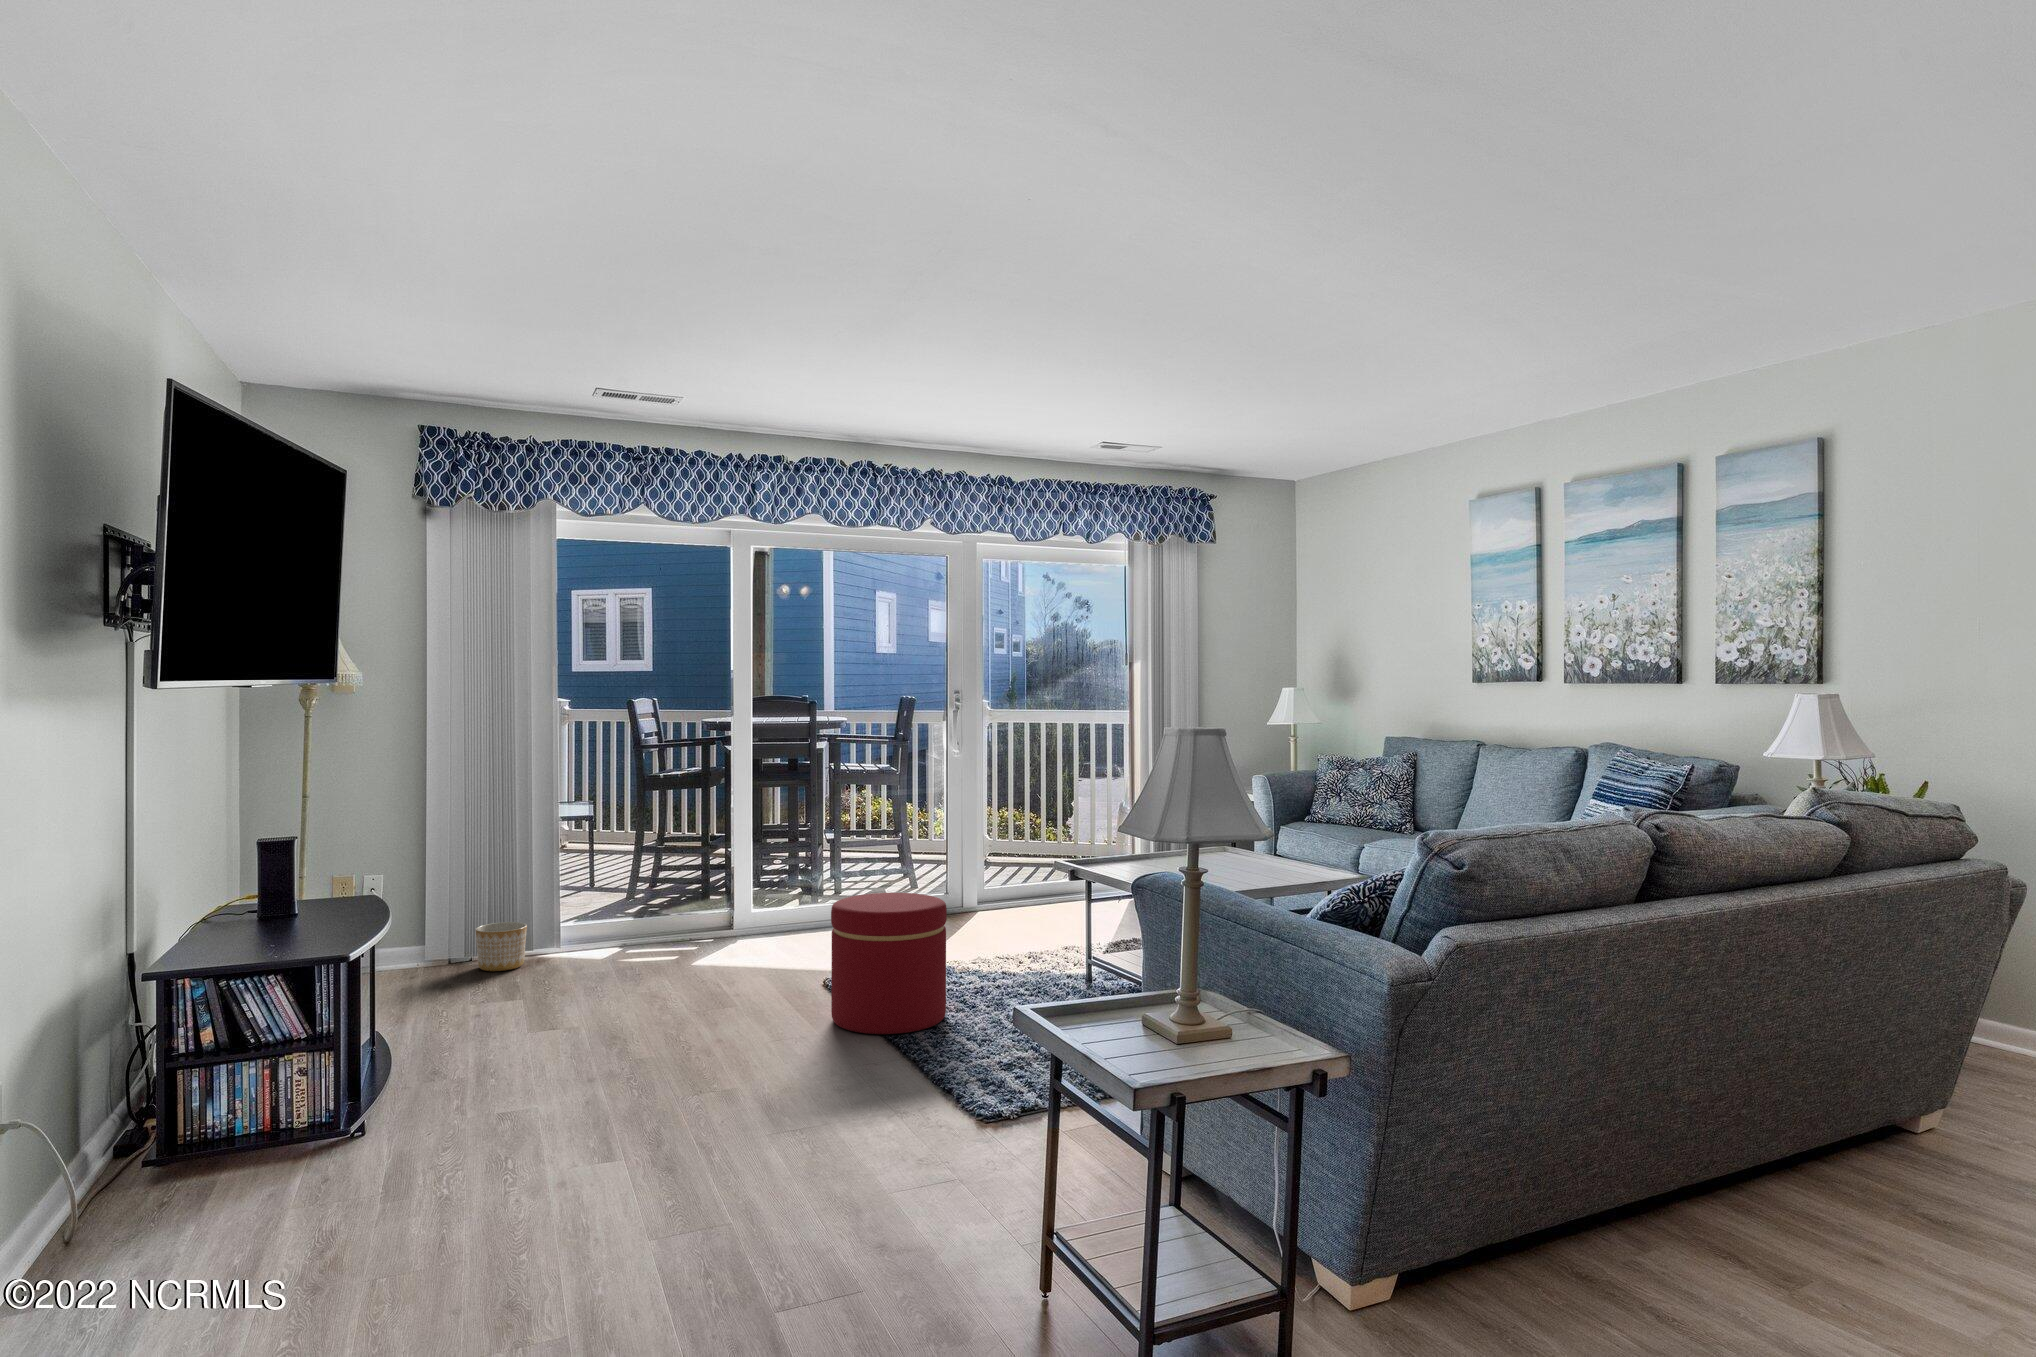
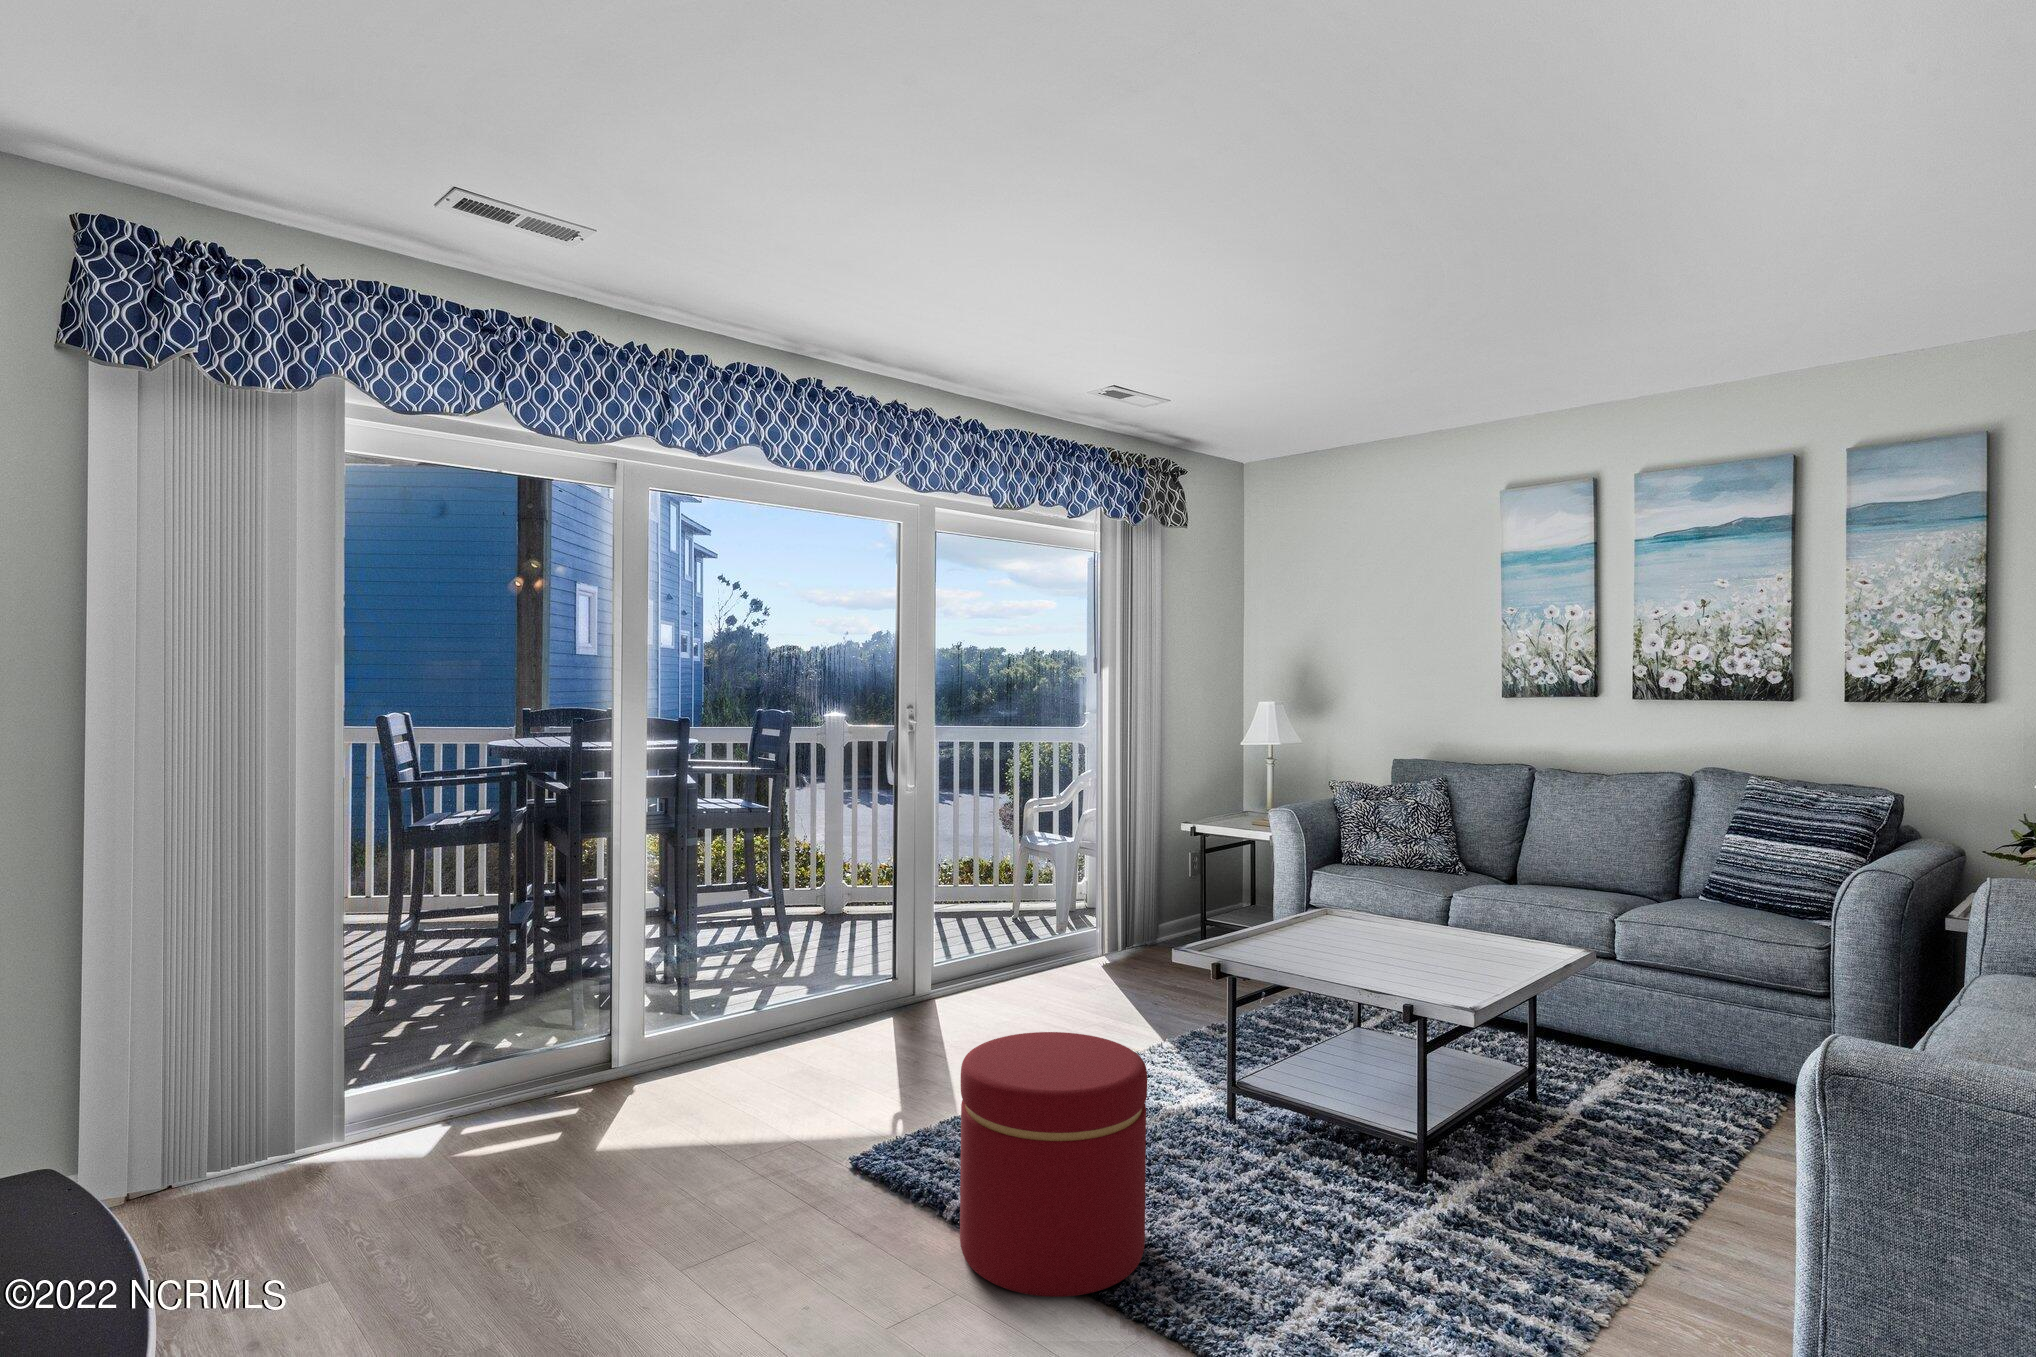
planter: present [476,922,527,971] -> none [196,1120,300,1225]

